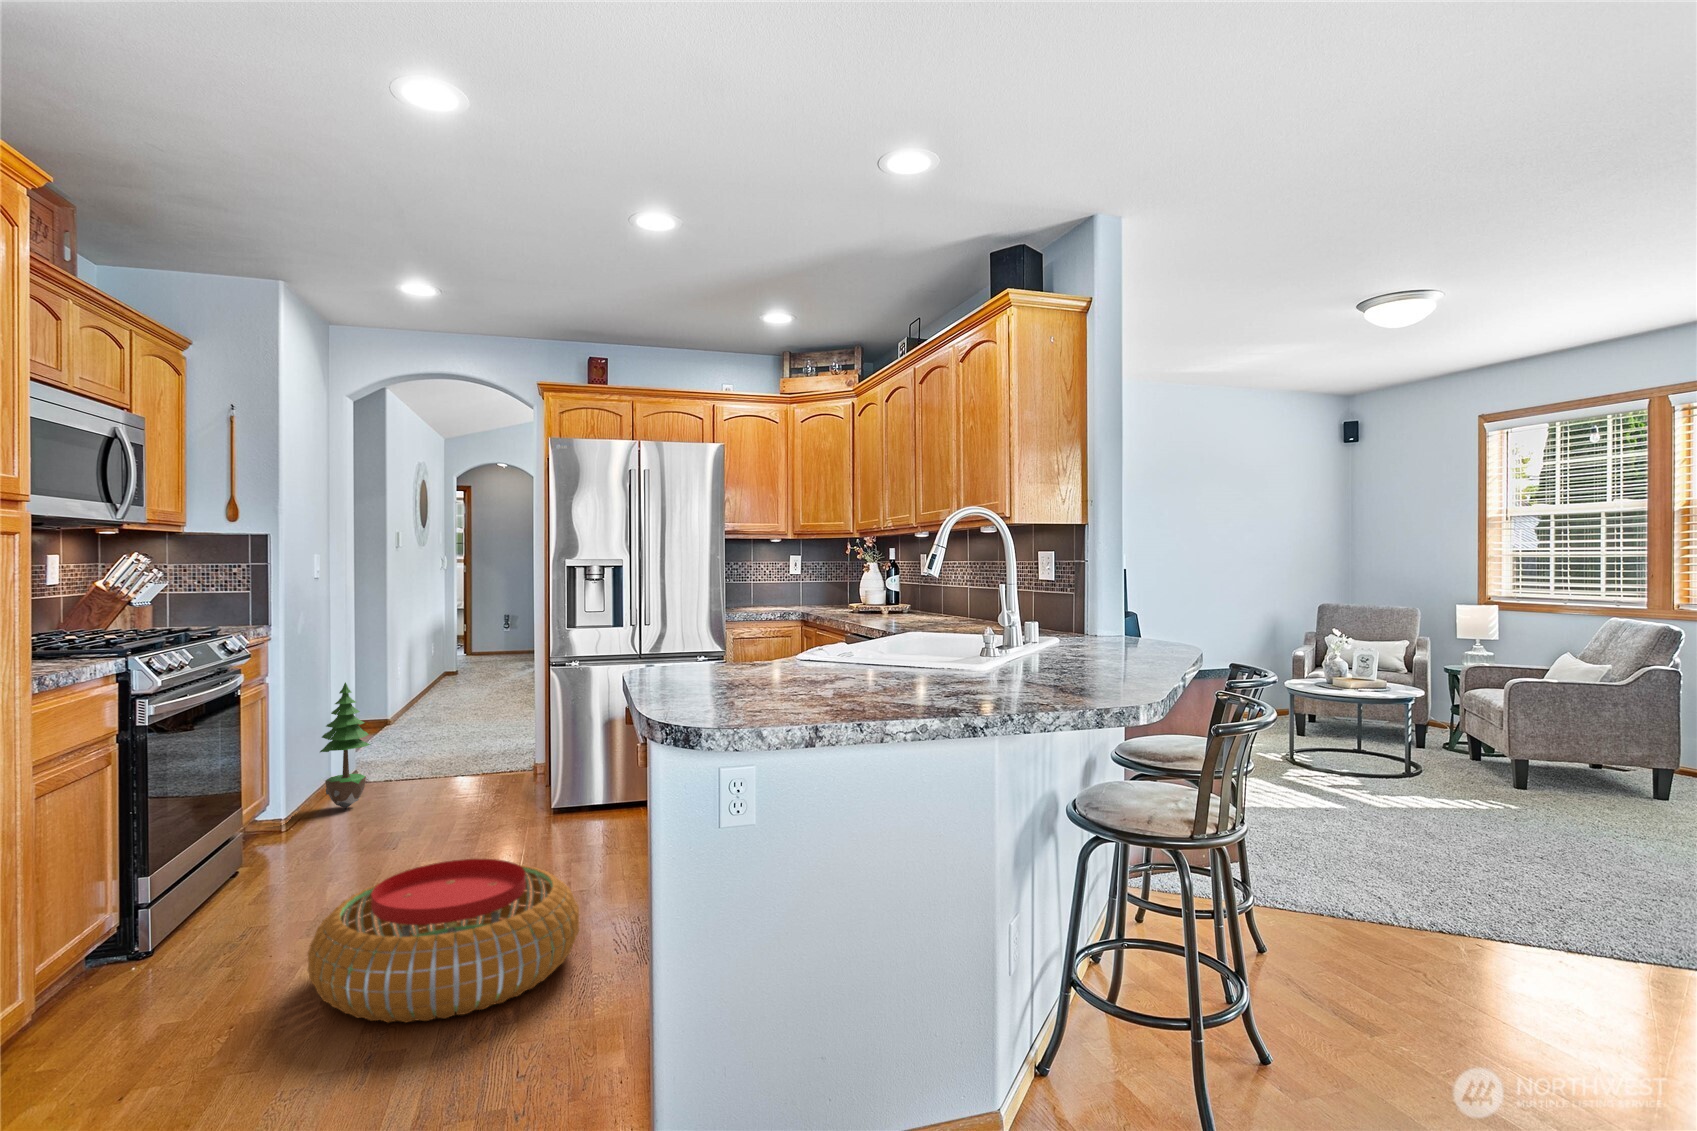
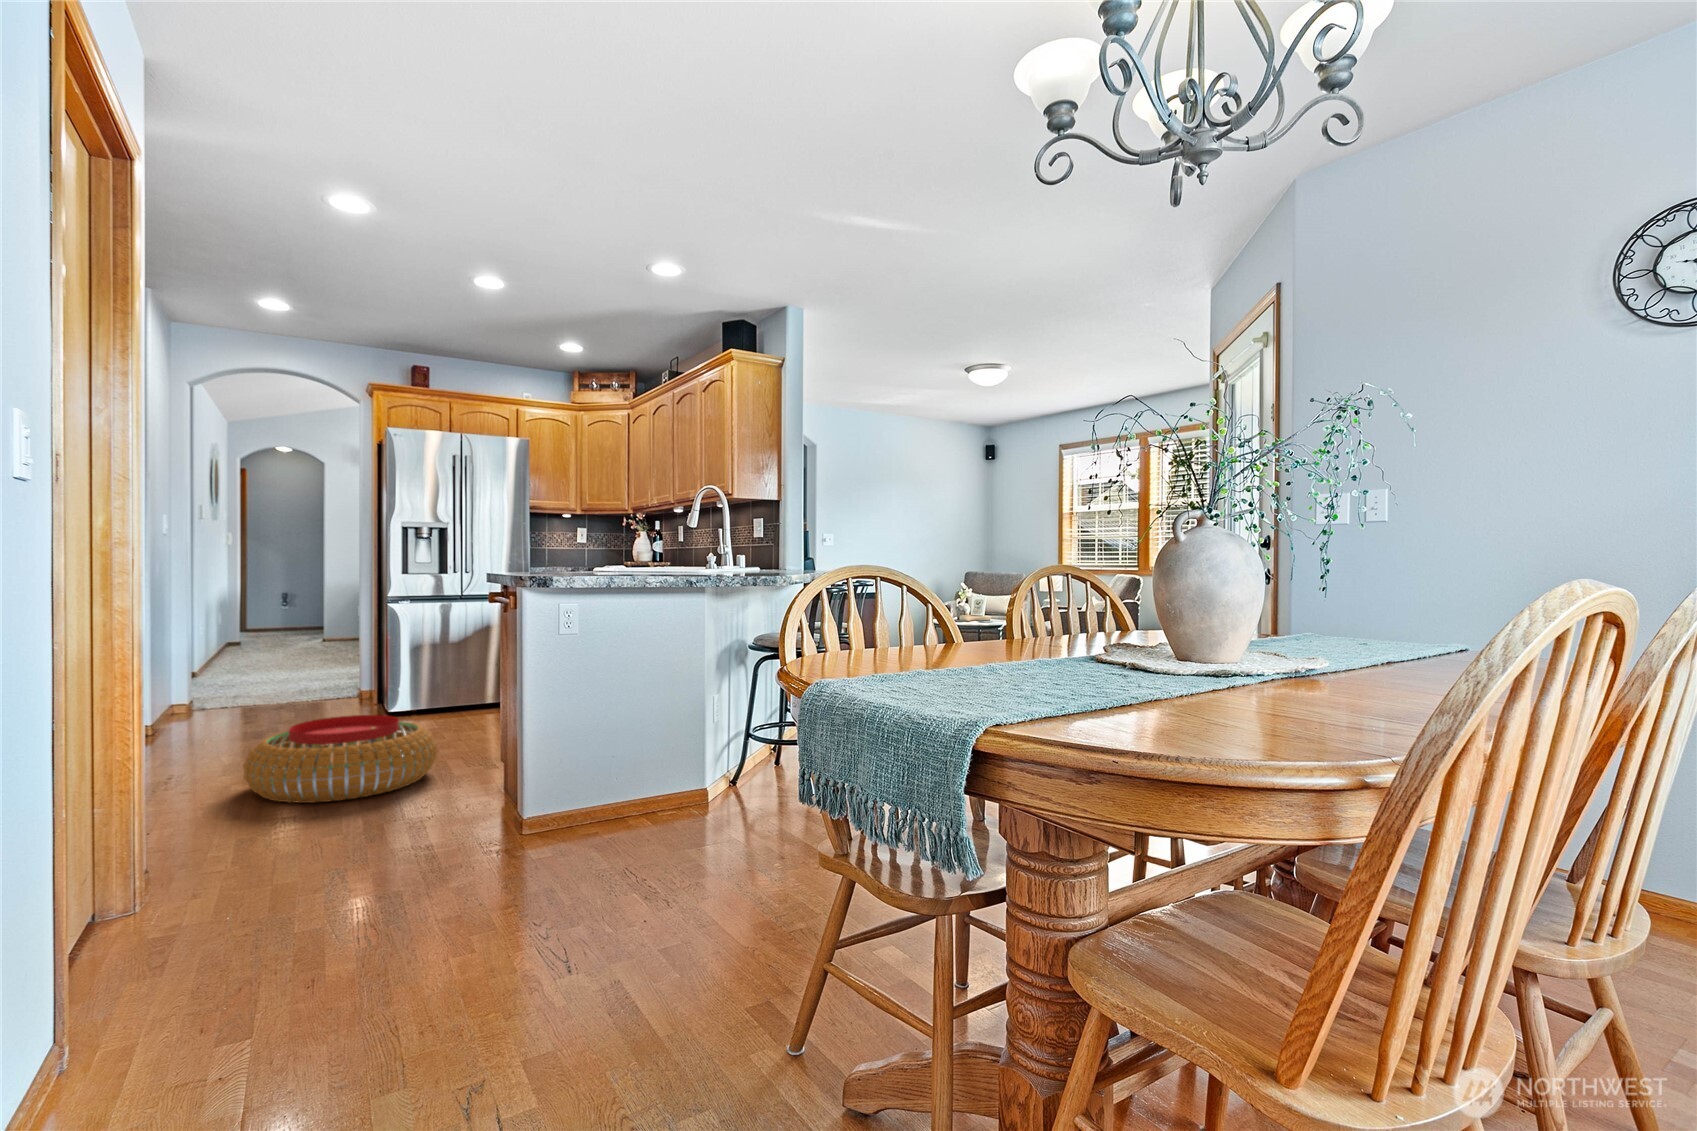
potted tree: present [320,682,370,808] -> none [177,617,224,720]

